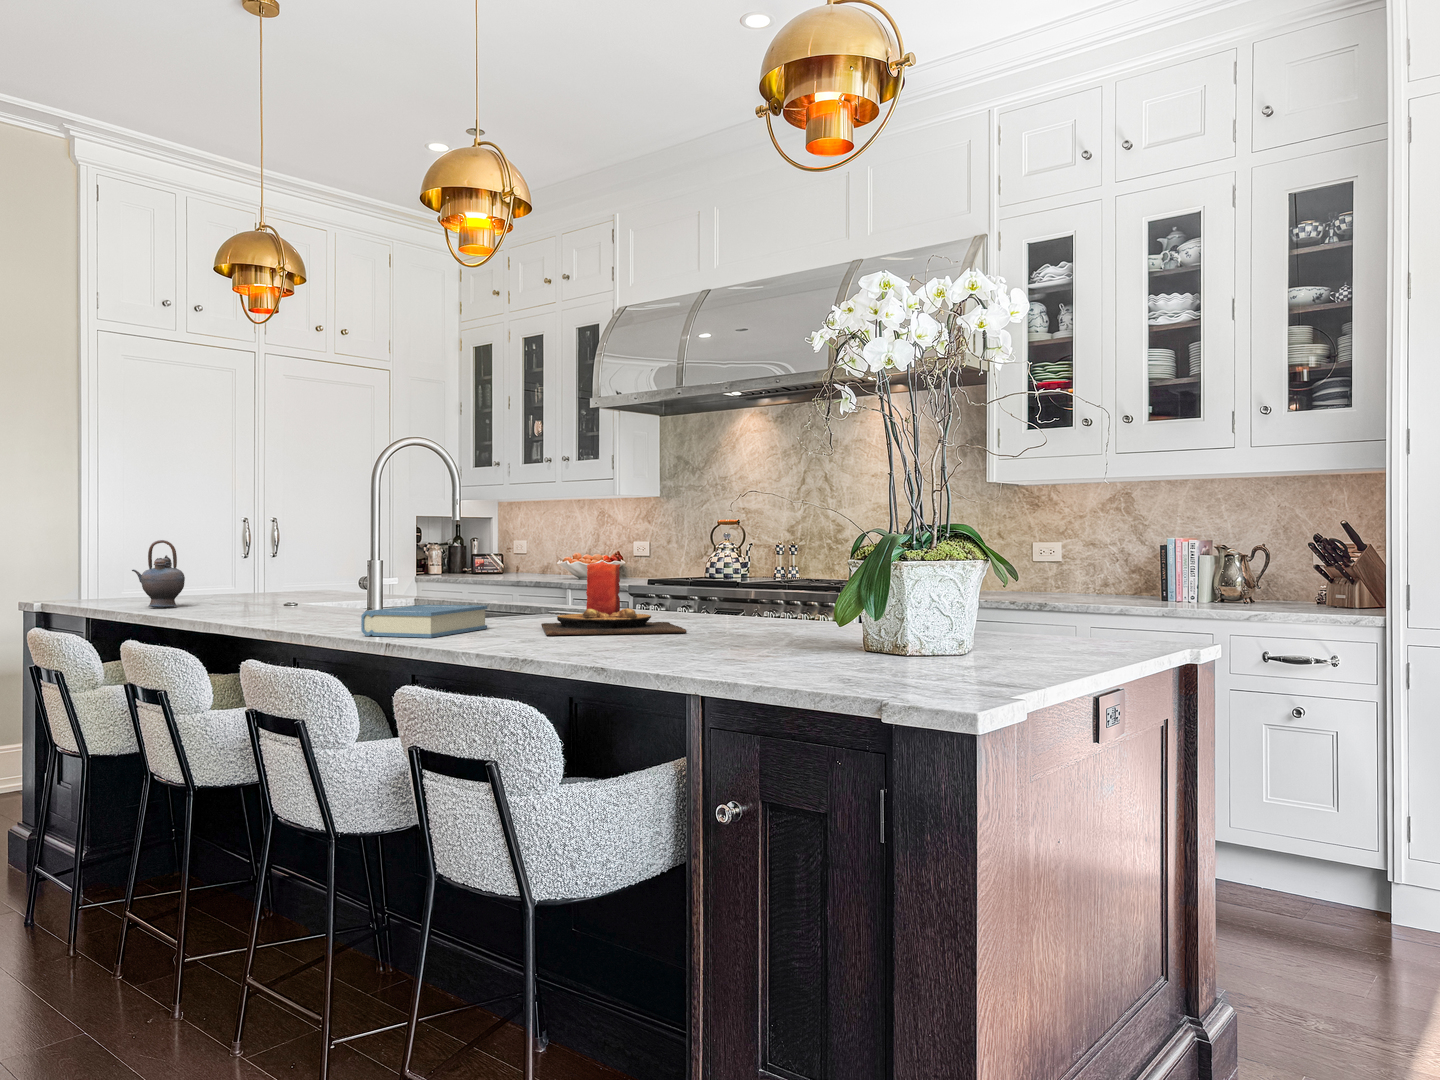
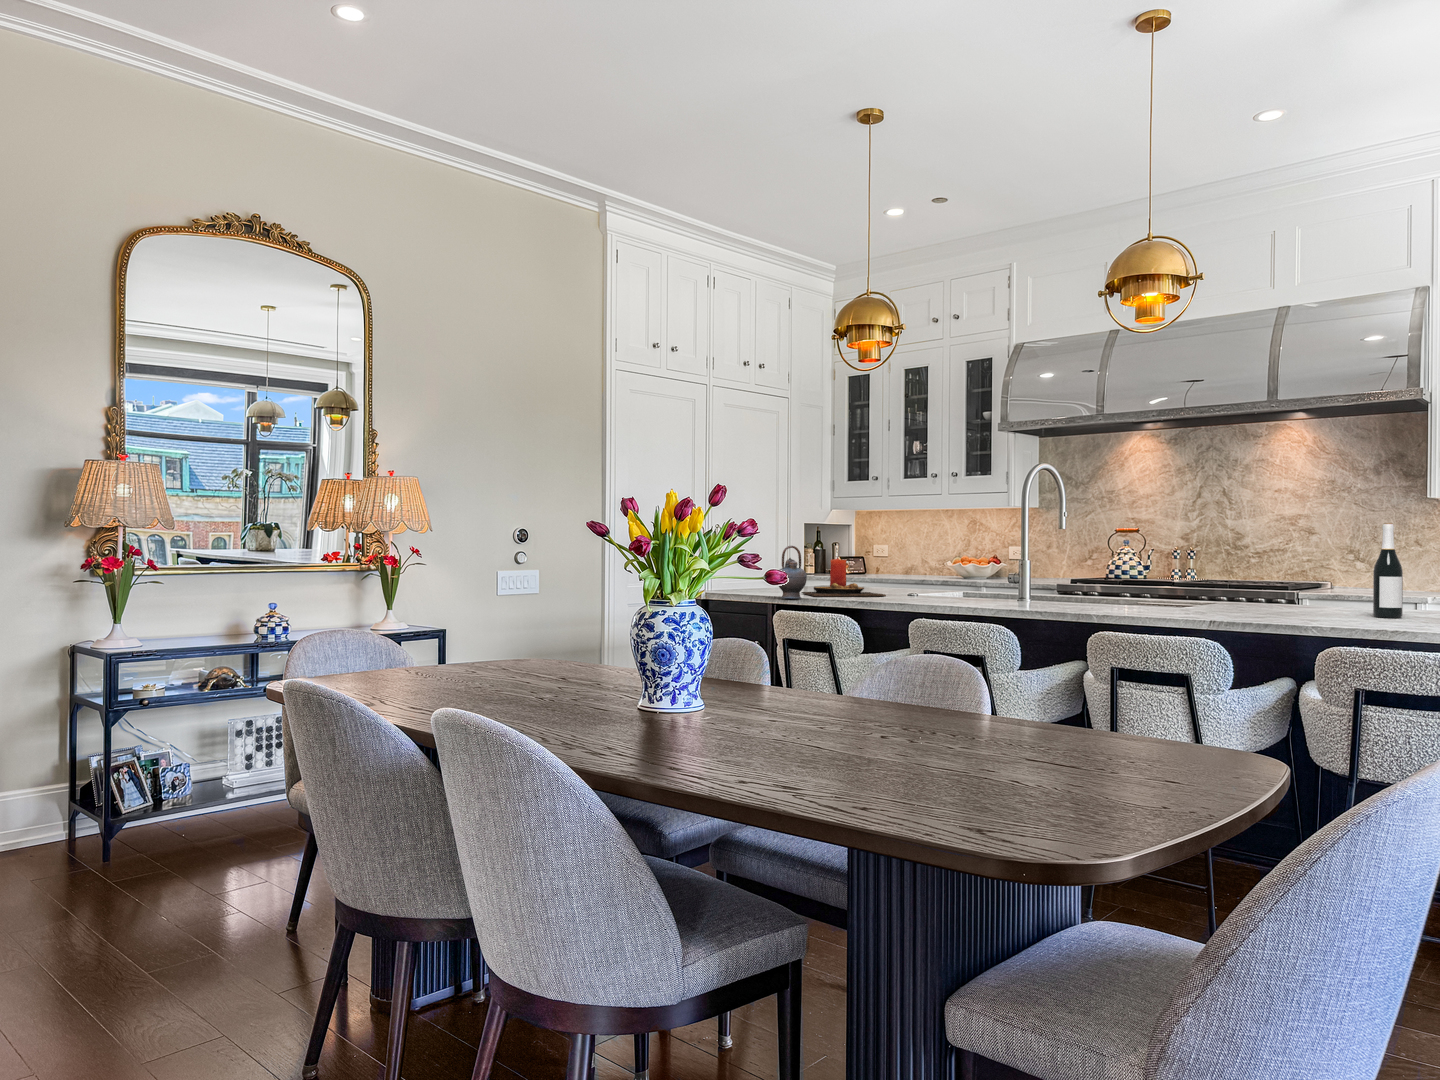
wine bottle: none [741,507,771,626] -> present [1373,523,1403,618]
candle: present [541,561,687,635] -> present [801,558,886,597]
hardback book: present [361,604,487,638] -> none [1125,598,1193,623]

